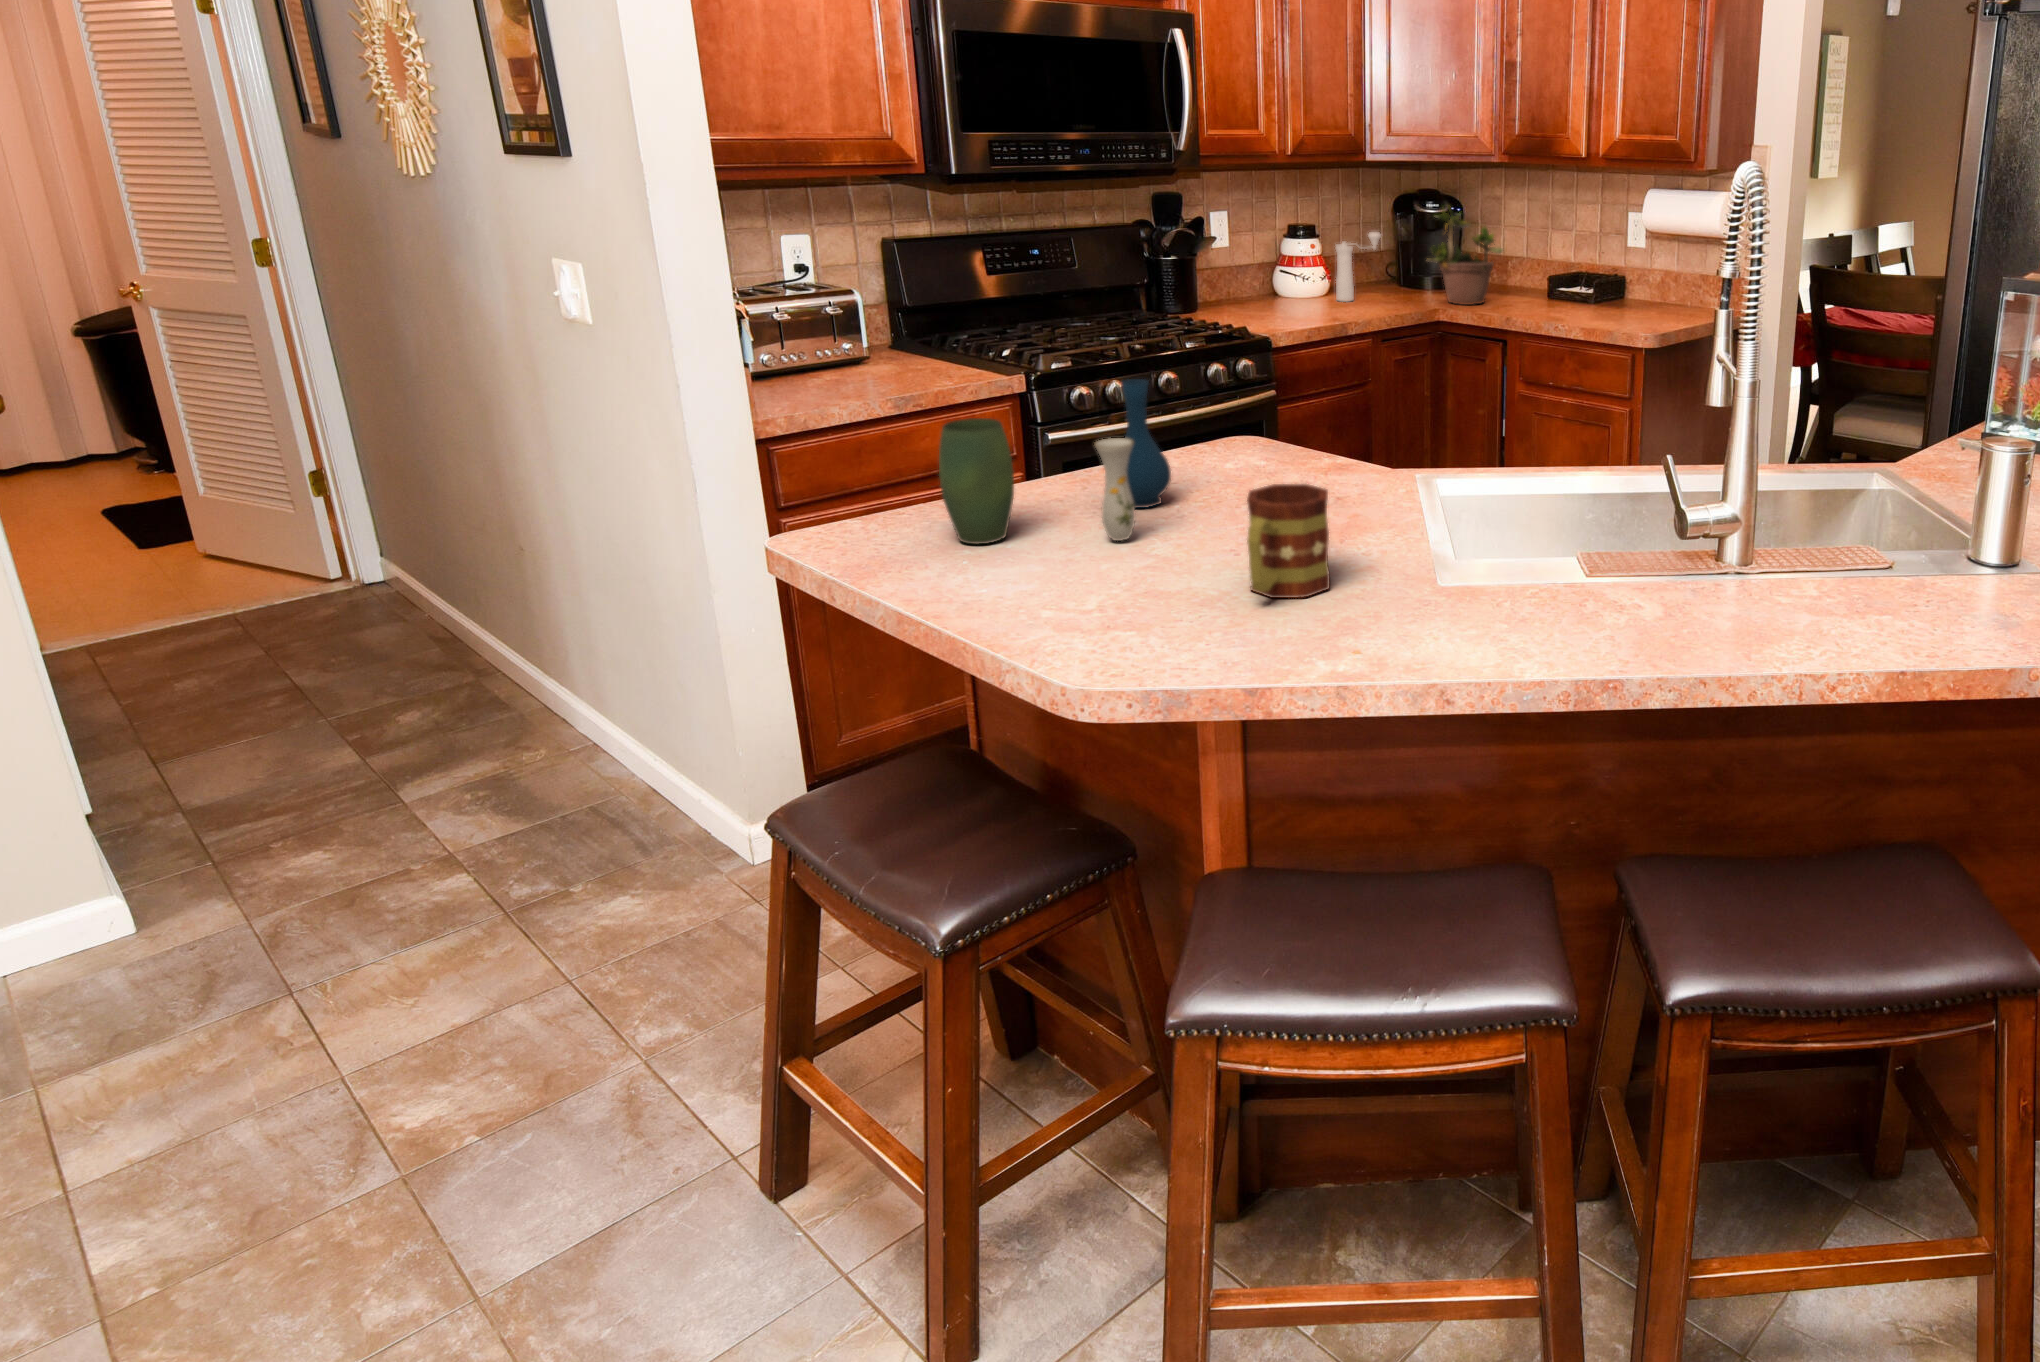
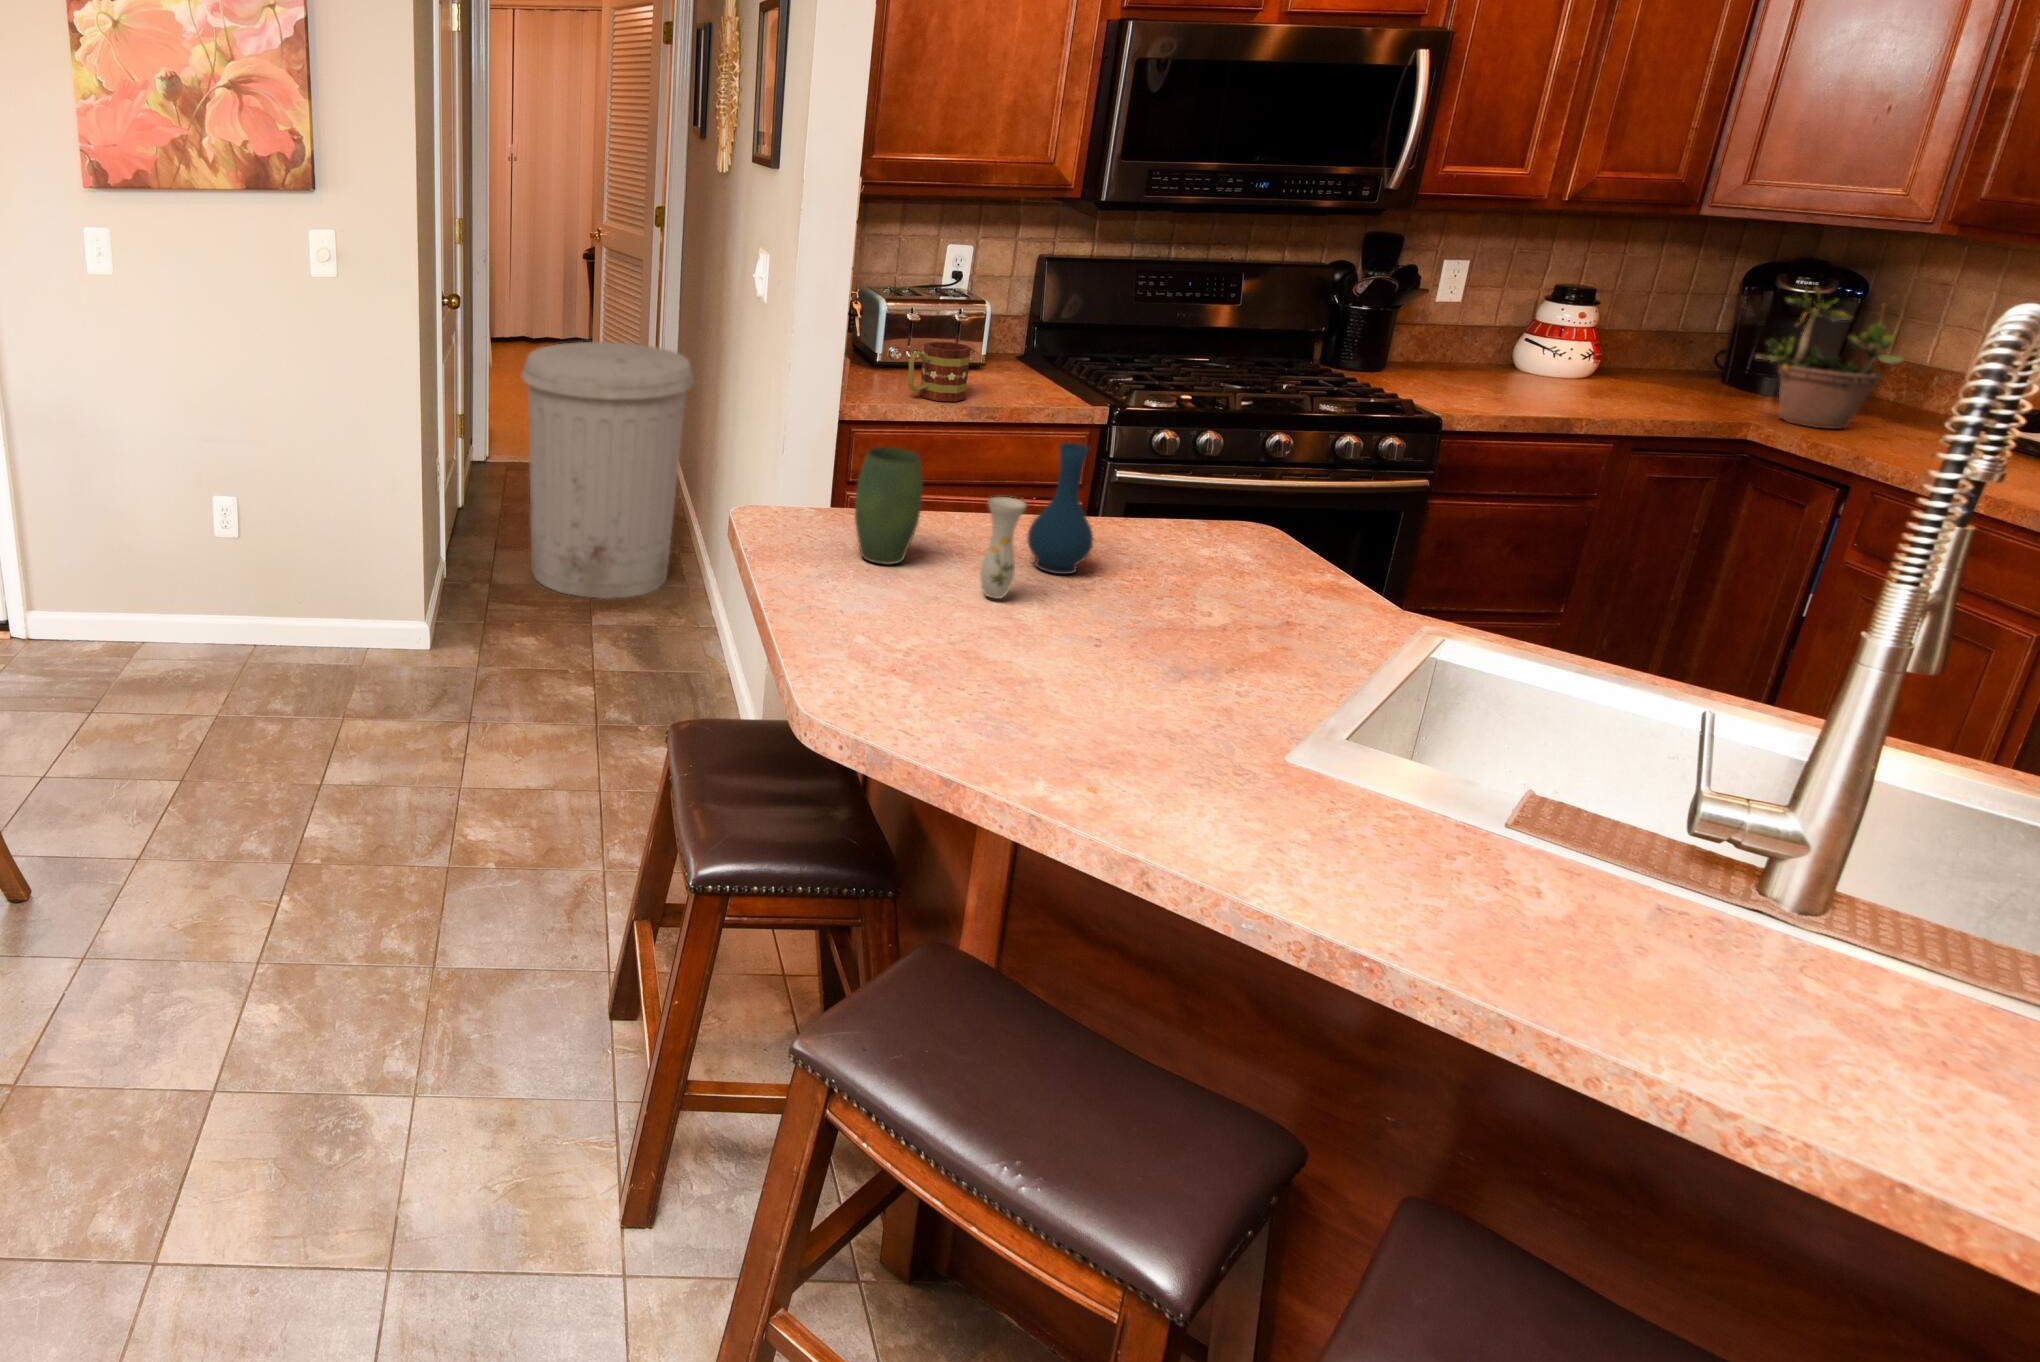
pepper mill: present [1336,232,1381,302] -> none [1592,308,1692,392]
trash can: none [156,420,495,779] -> present [522,342,694,599]
mug: present [1247,484,1330,598] -> present [908,342,971,402]

